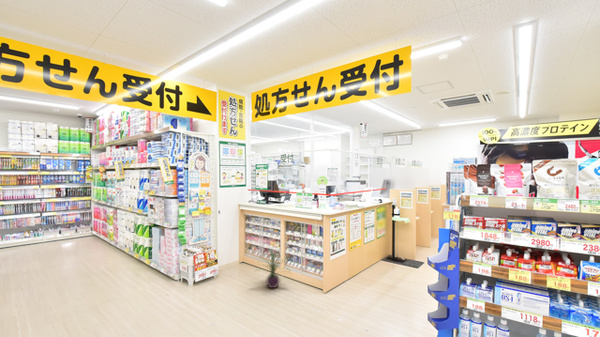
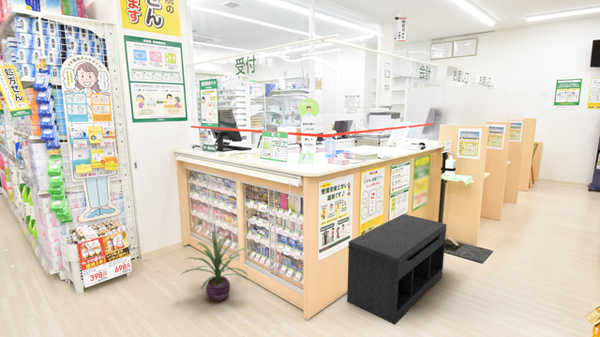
bench: none [345,240,396,295] -> present [347,214,446,325]

